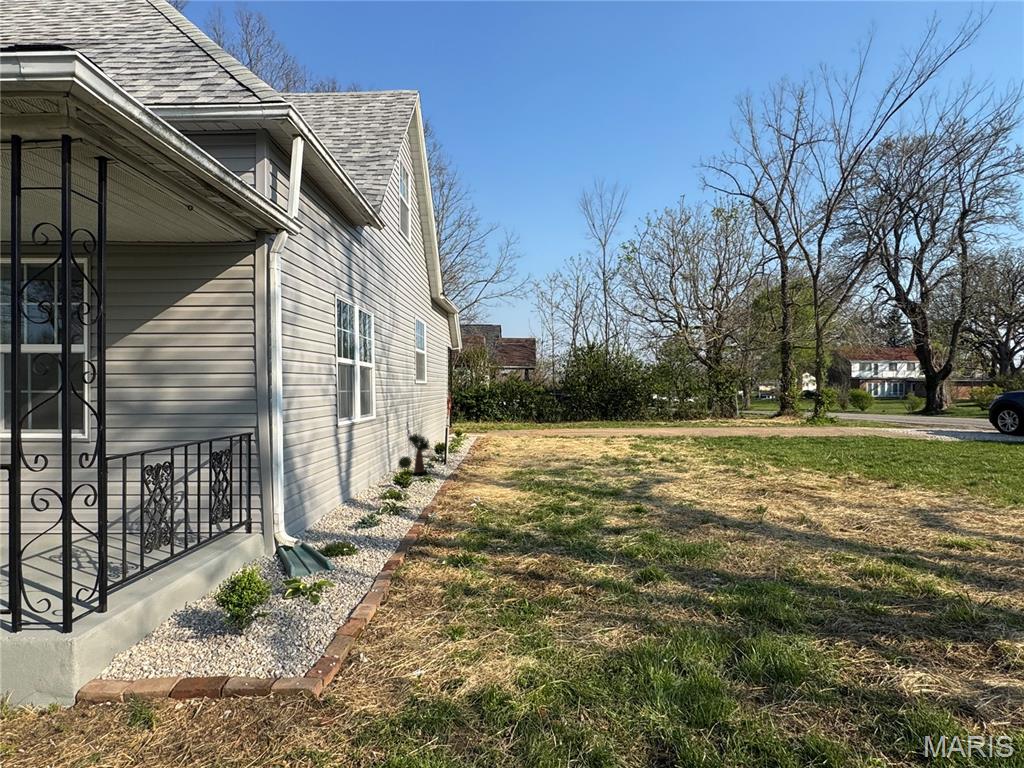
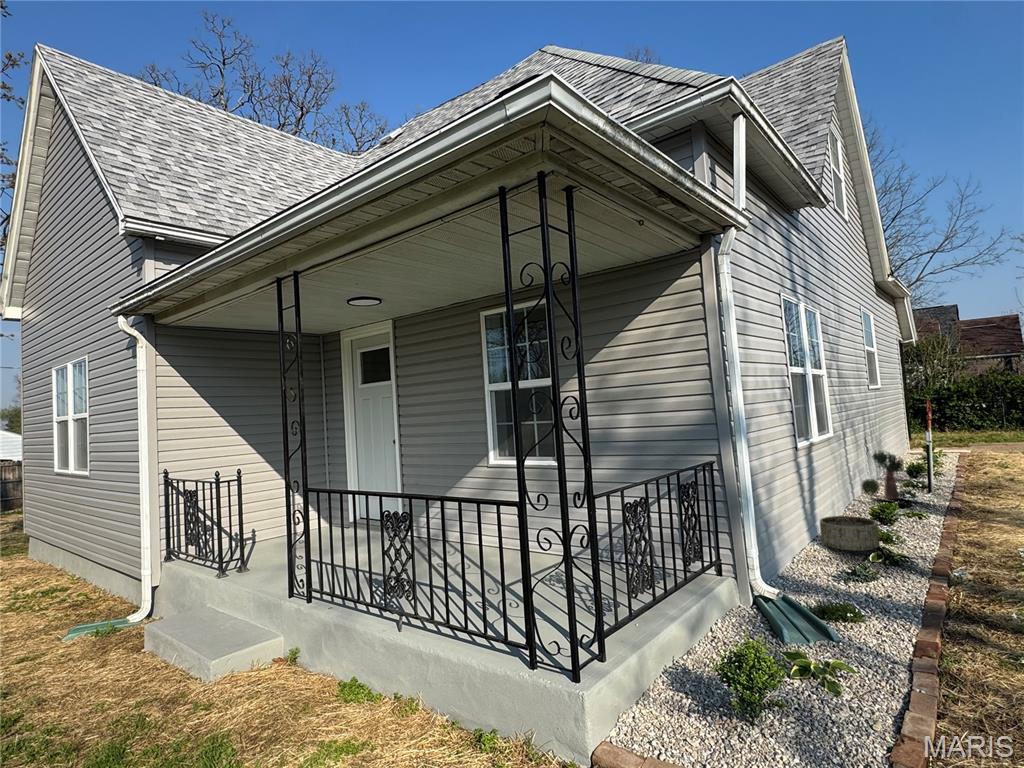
basket: none [352,477,394,509] -> present [820,509,879,551]

